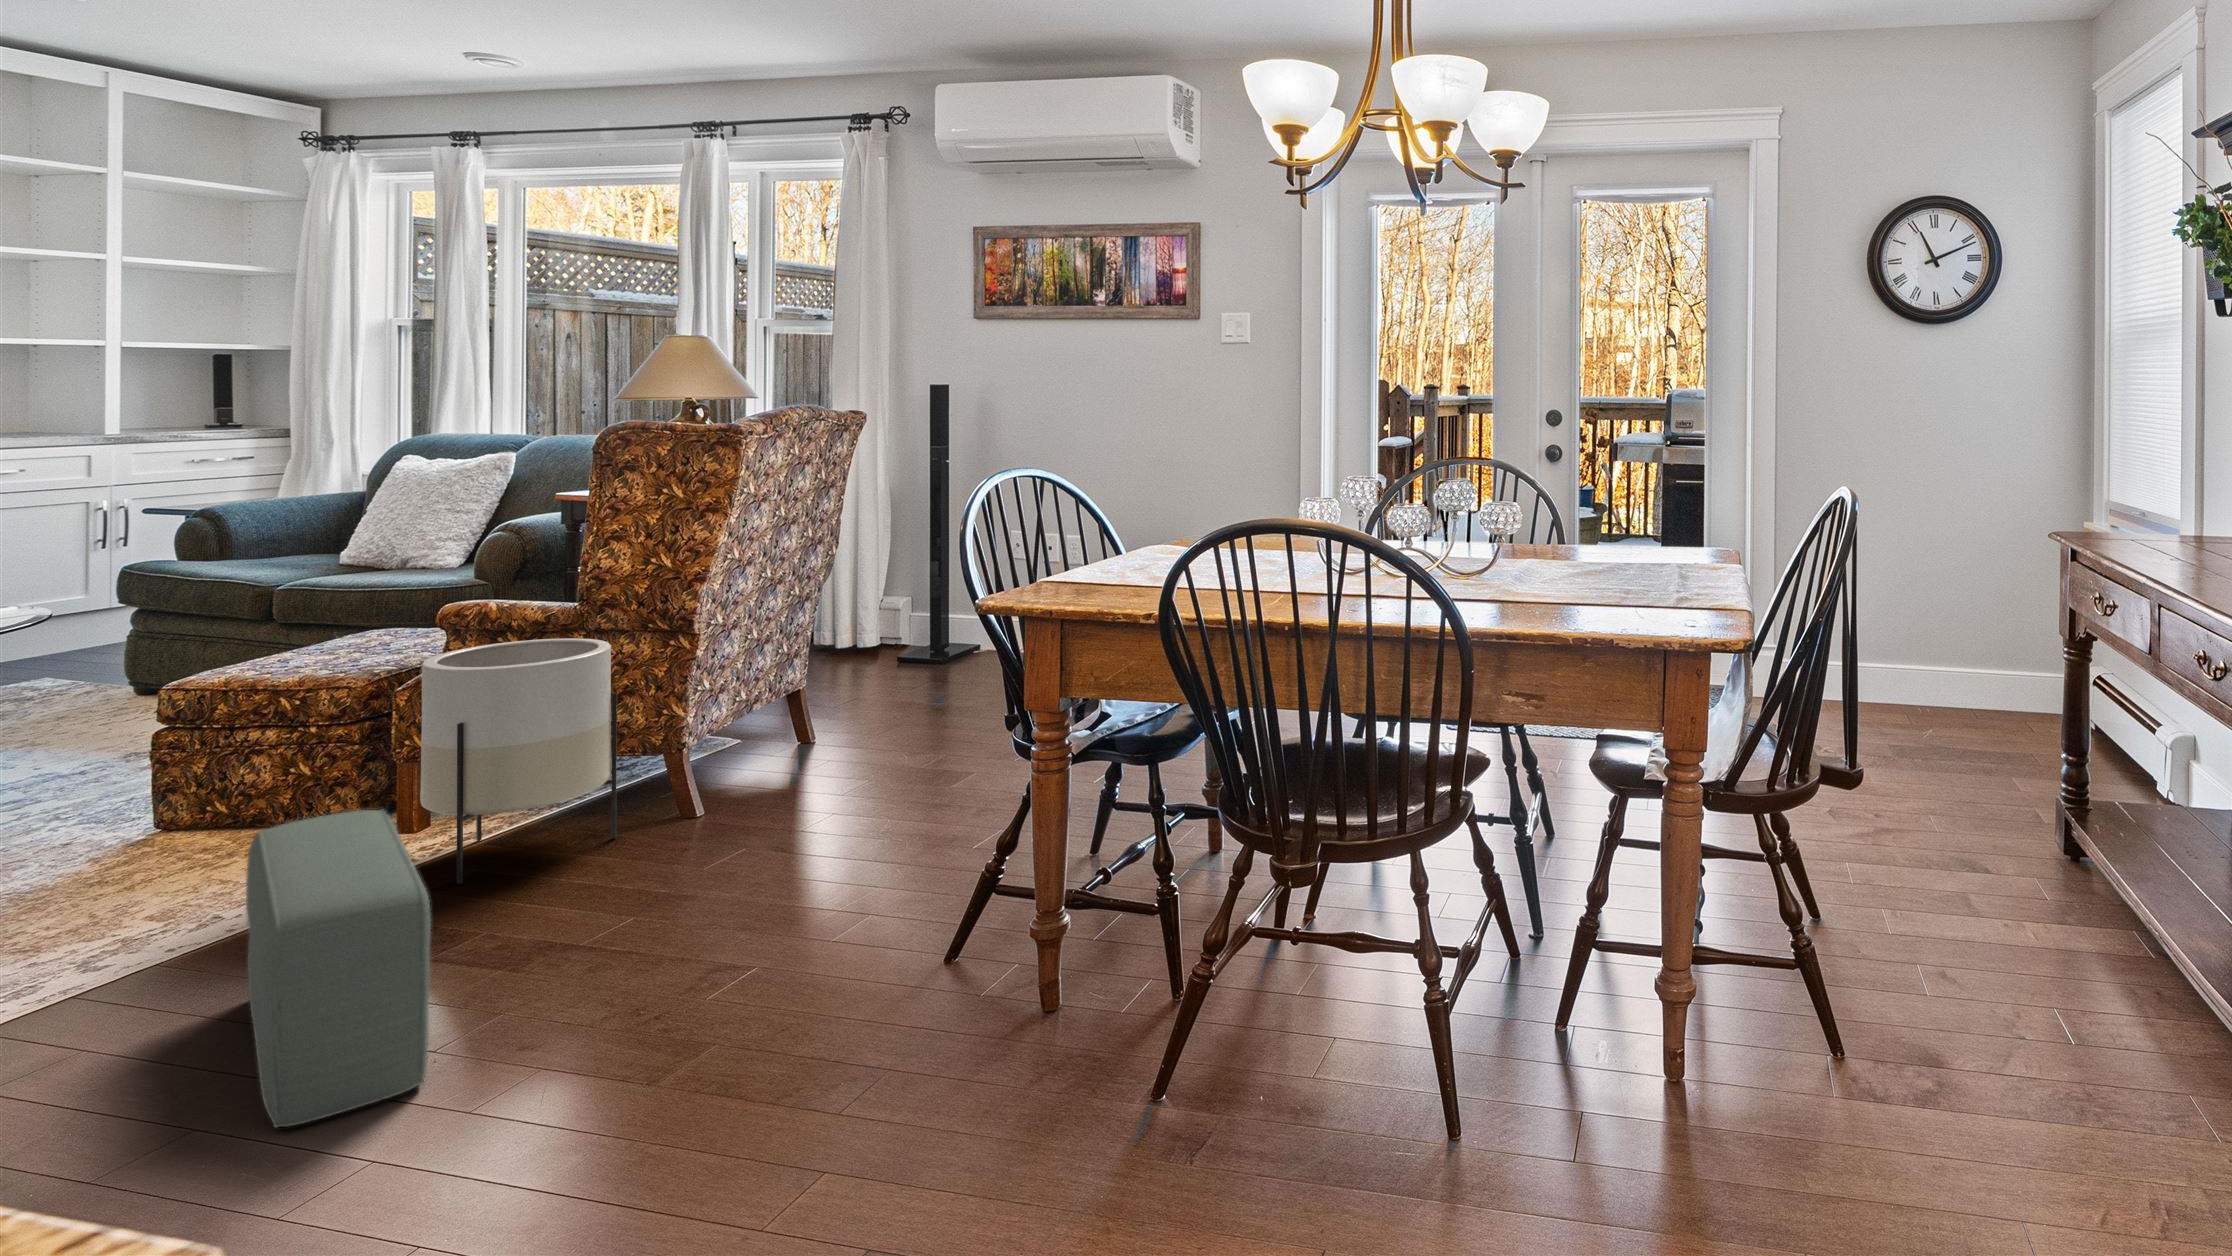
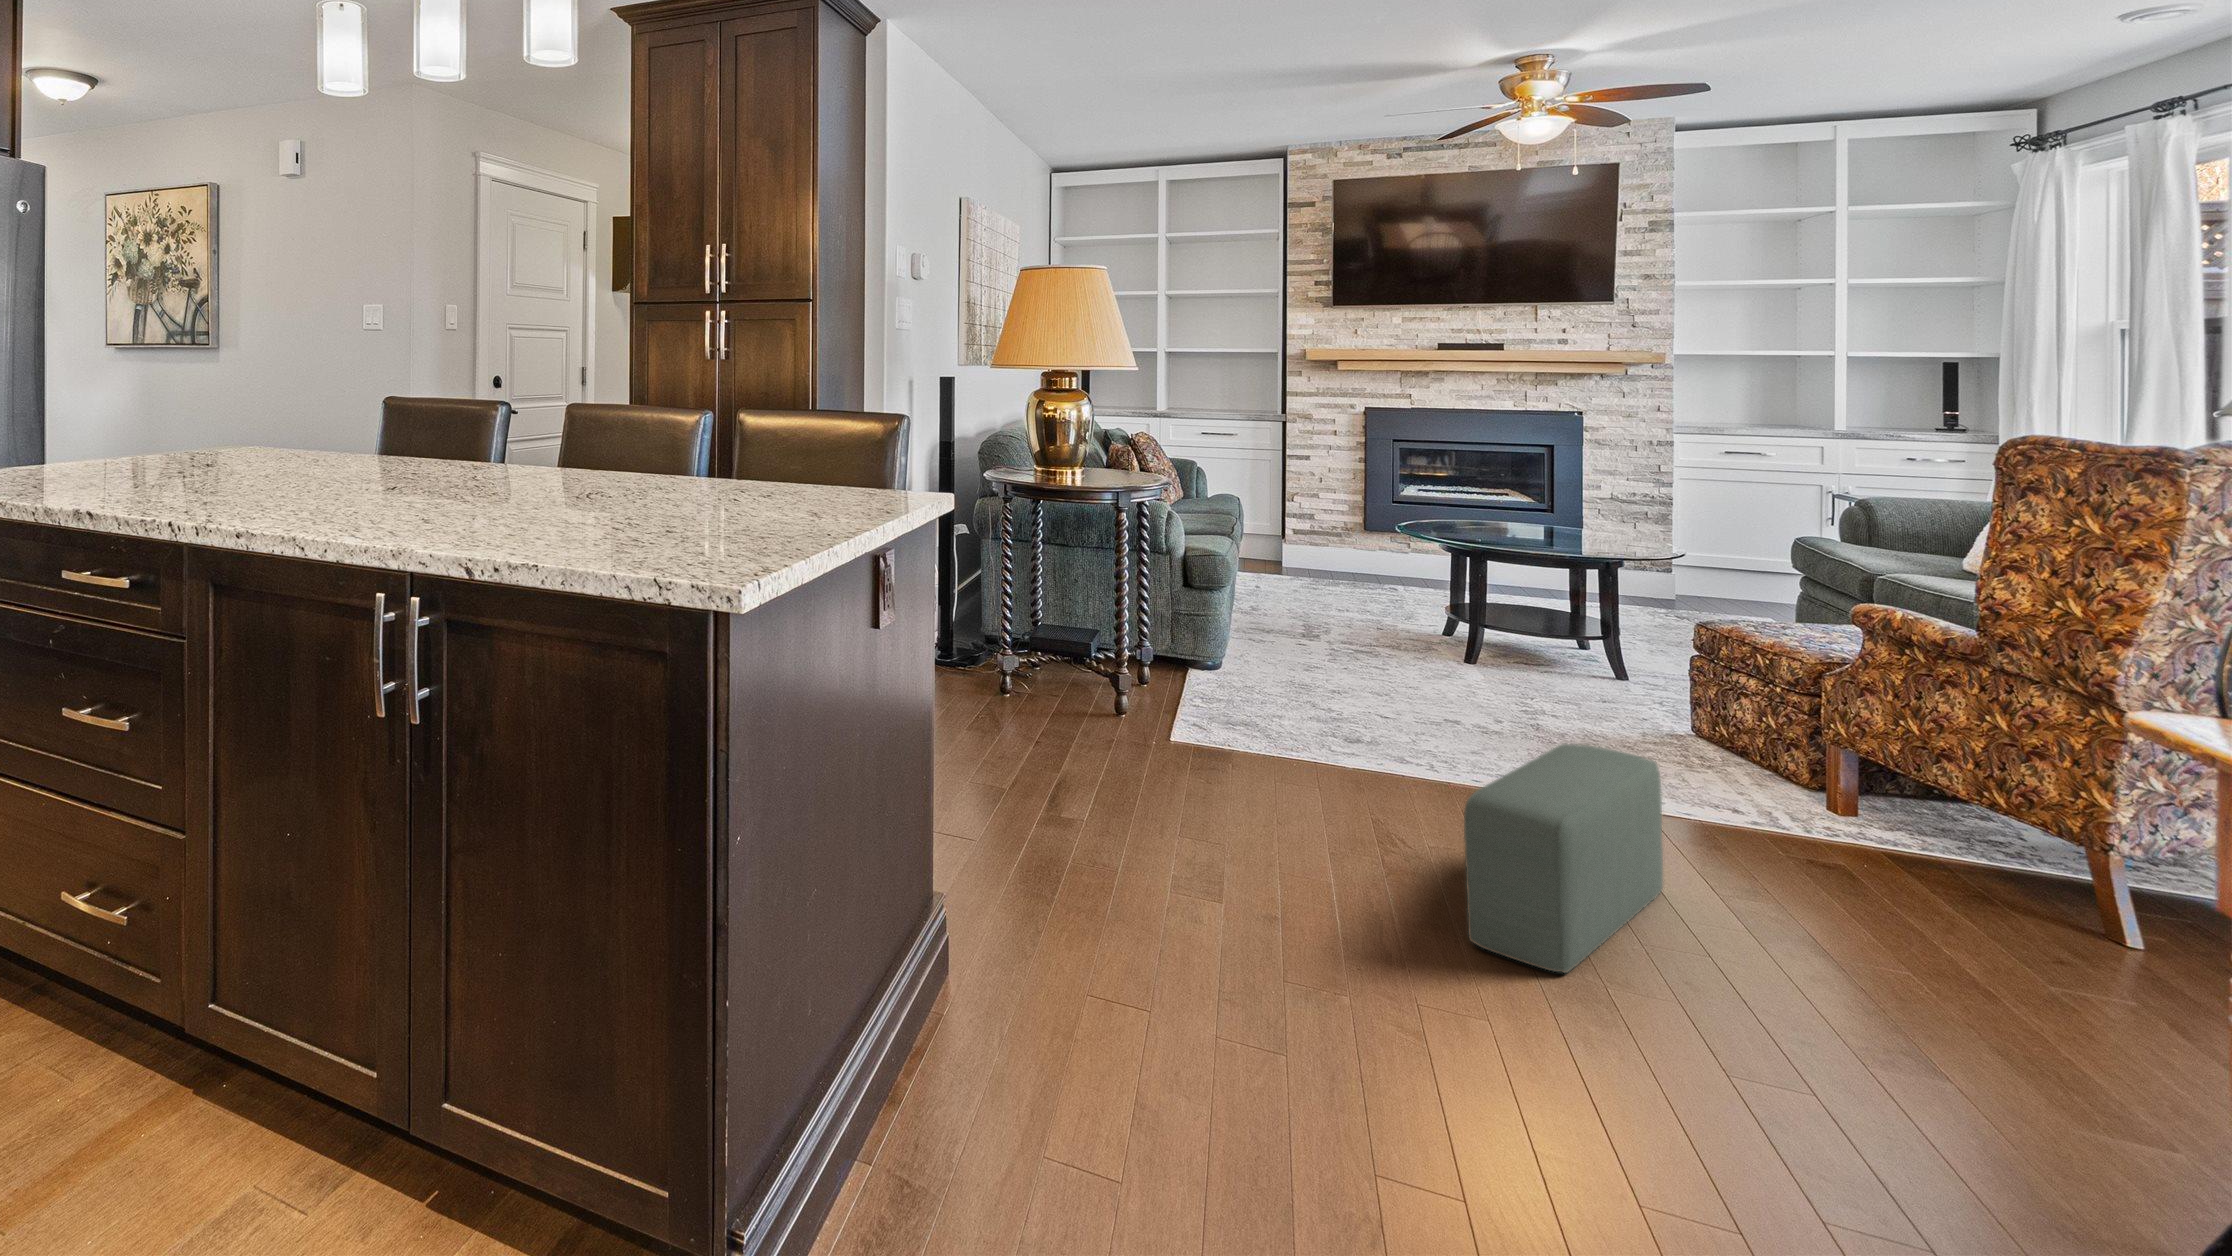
planter: present [420,638,617,884] -> none [1780,653,2003,902]

